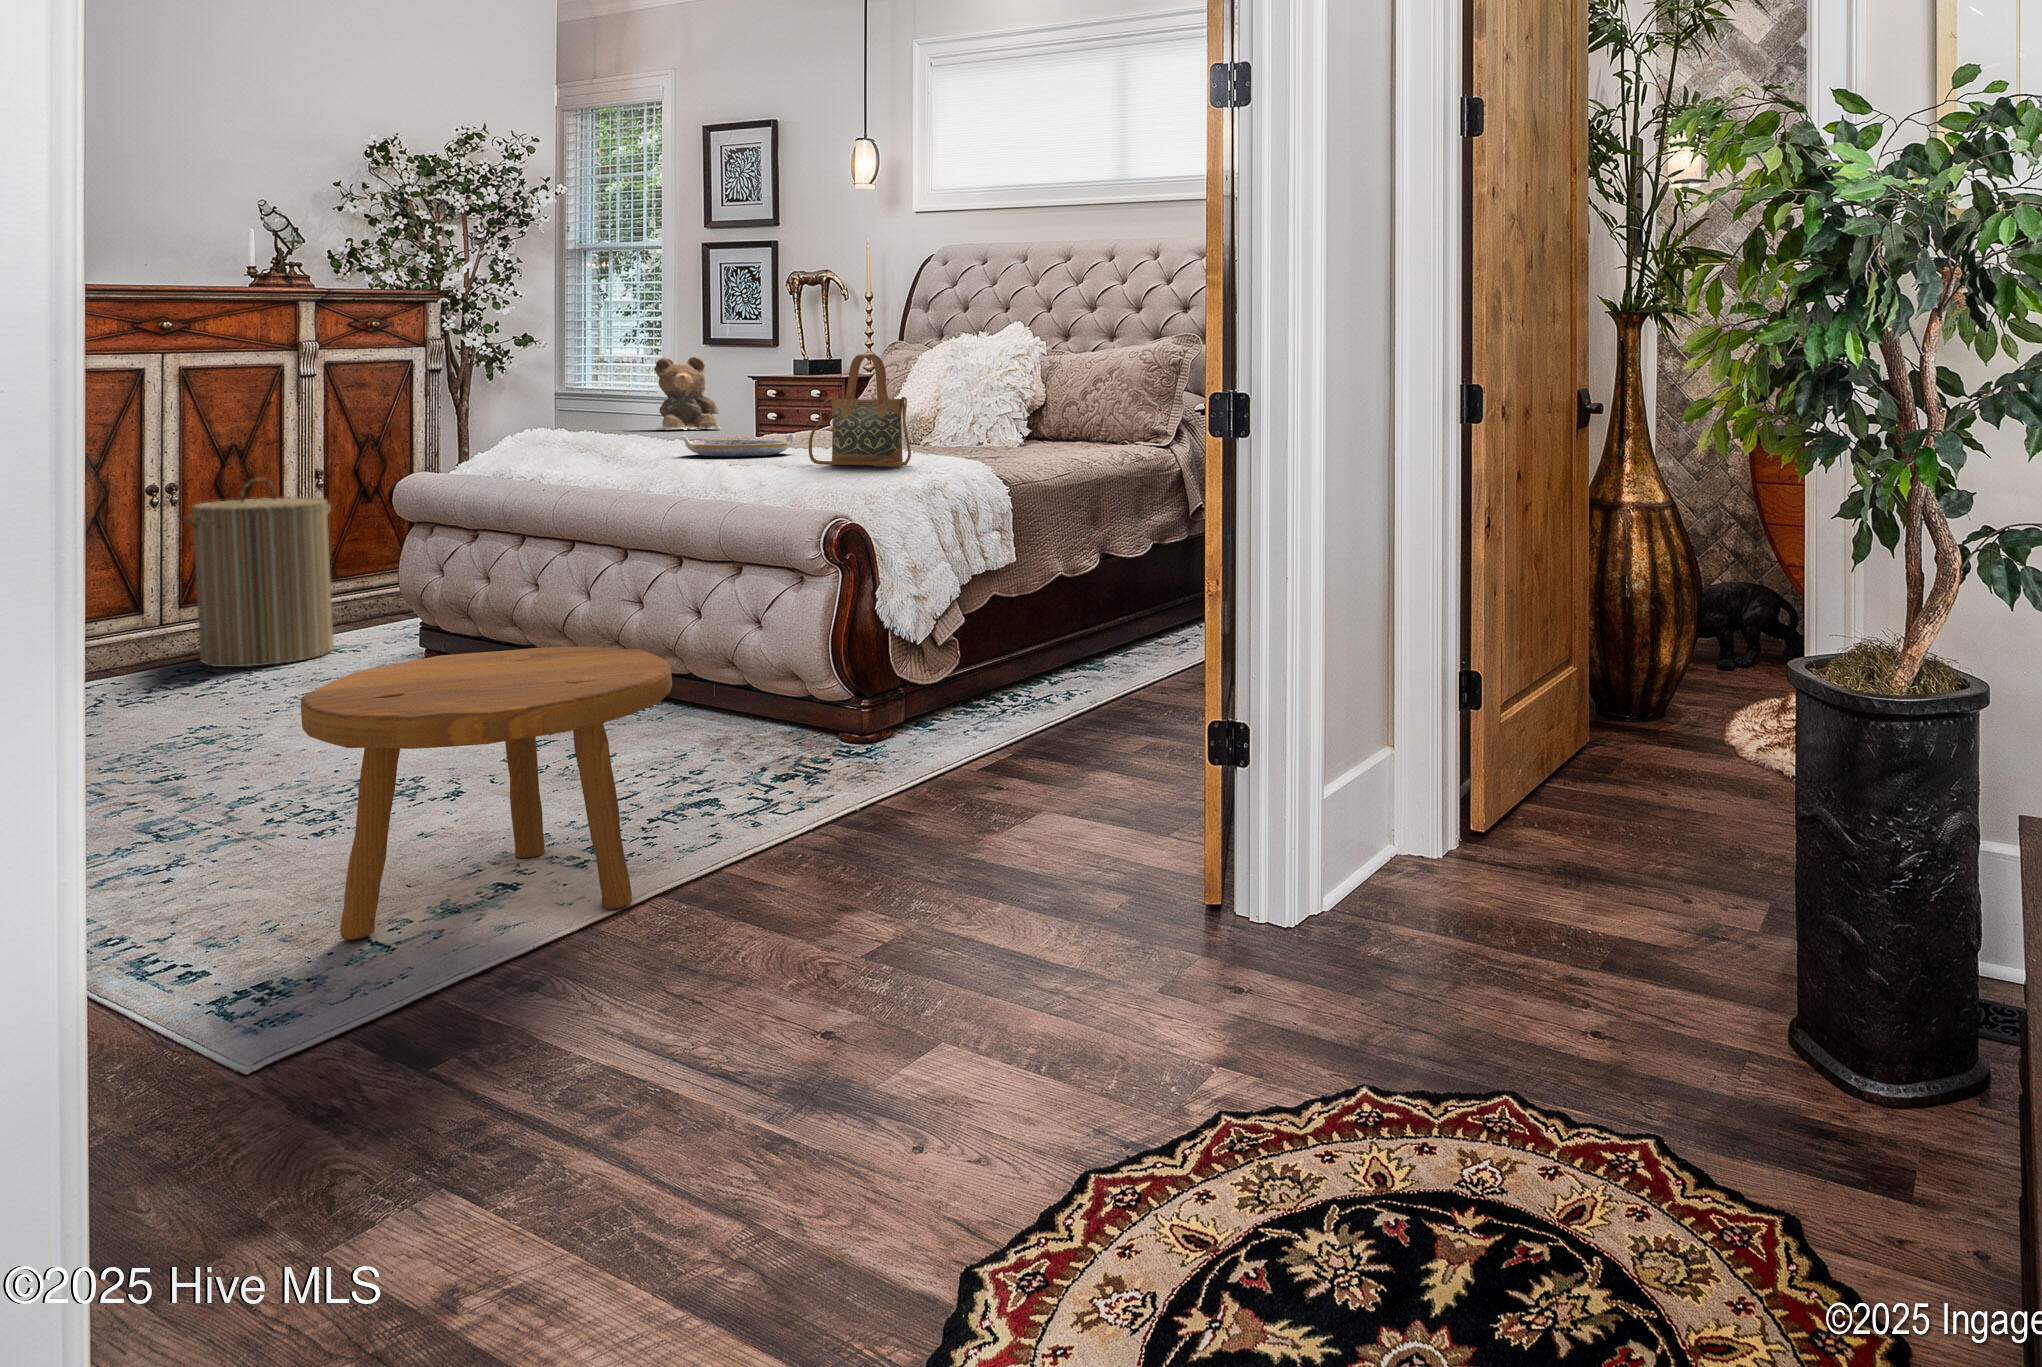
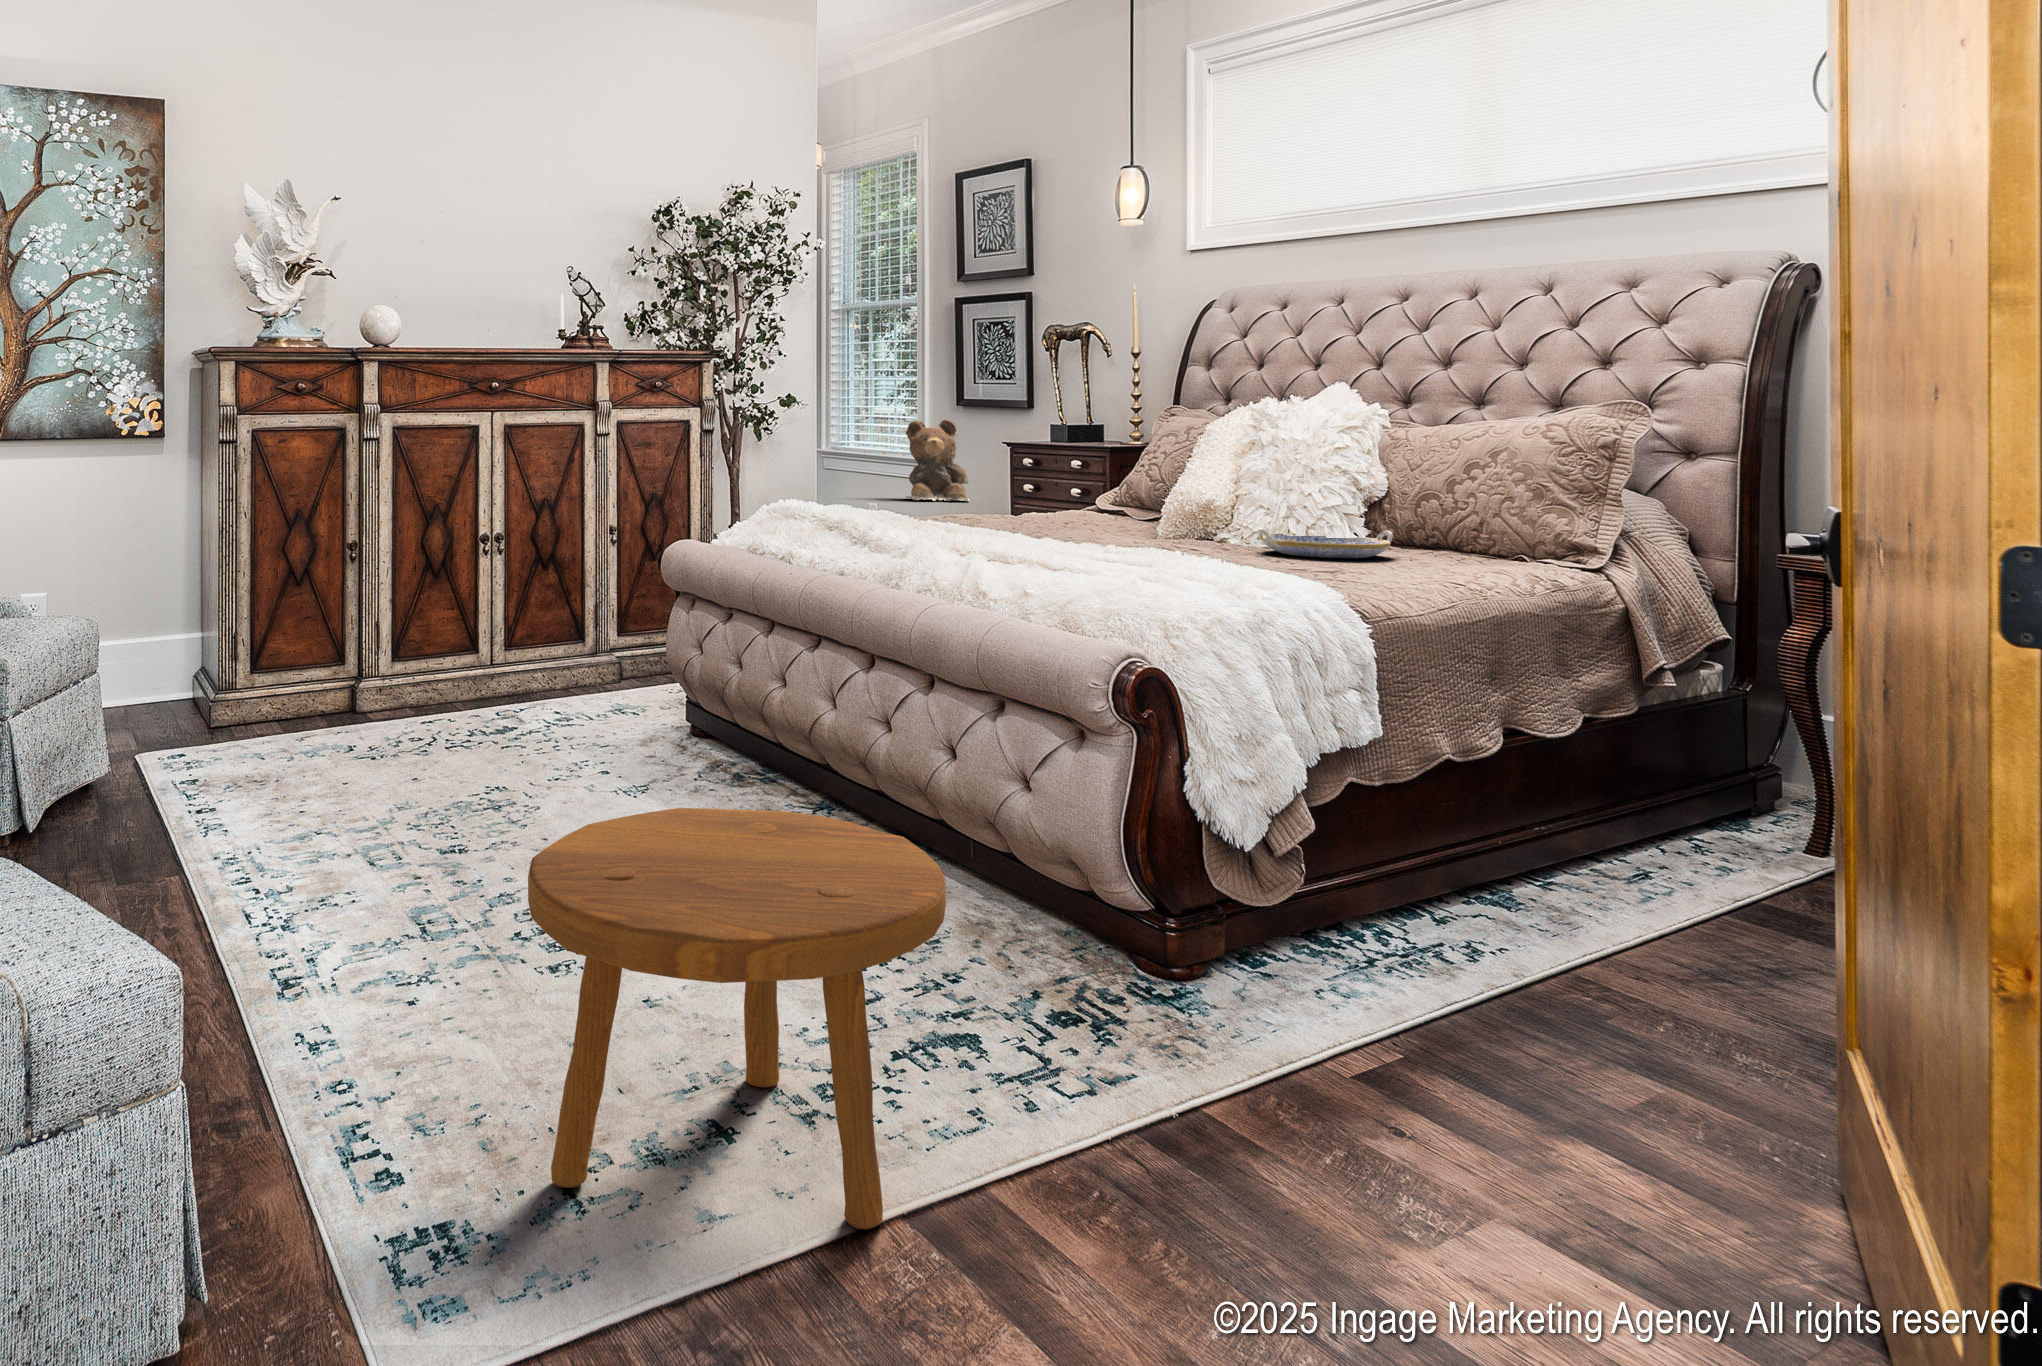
handbag: present [809,354,911,467] -> none [1095,428,1231,582]
serving tray: present [681,434,796,457] -> present [1257,528,1393,558]
laundry hamper: present [185,478,334,667] -> none [492,539,609,729]

